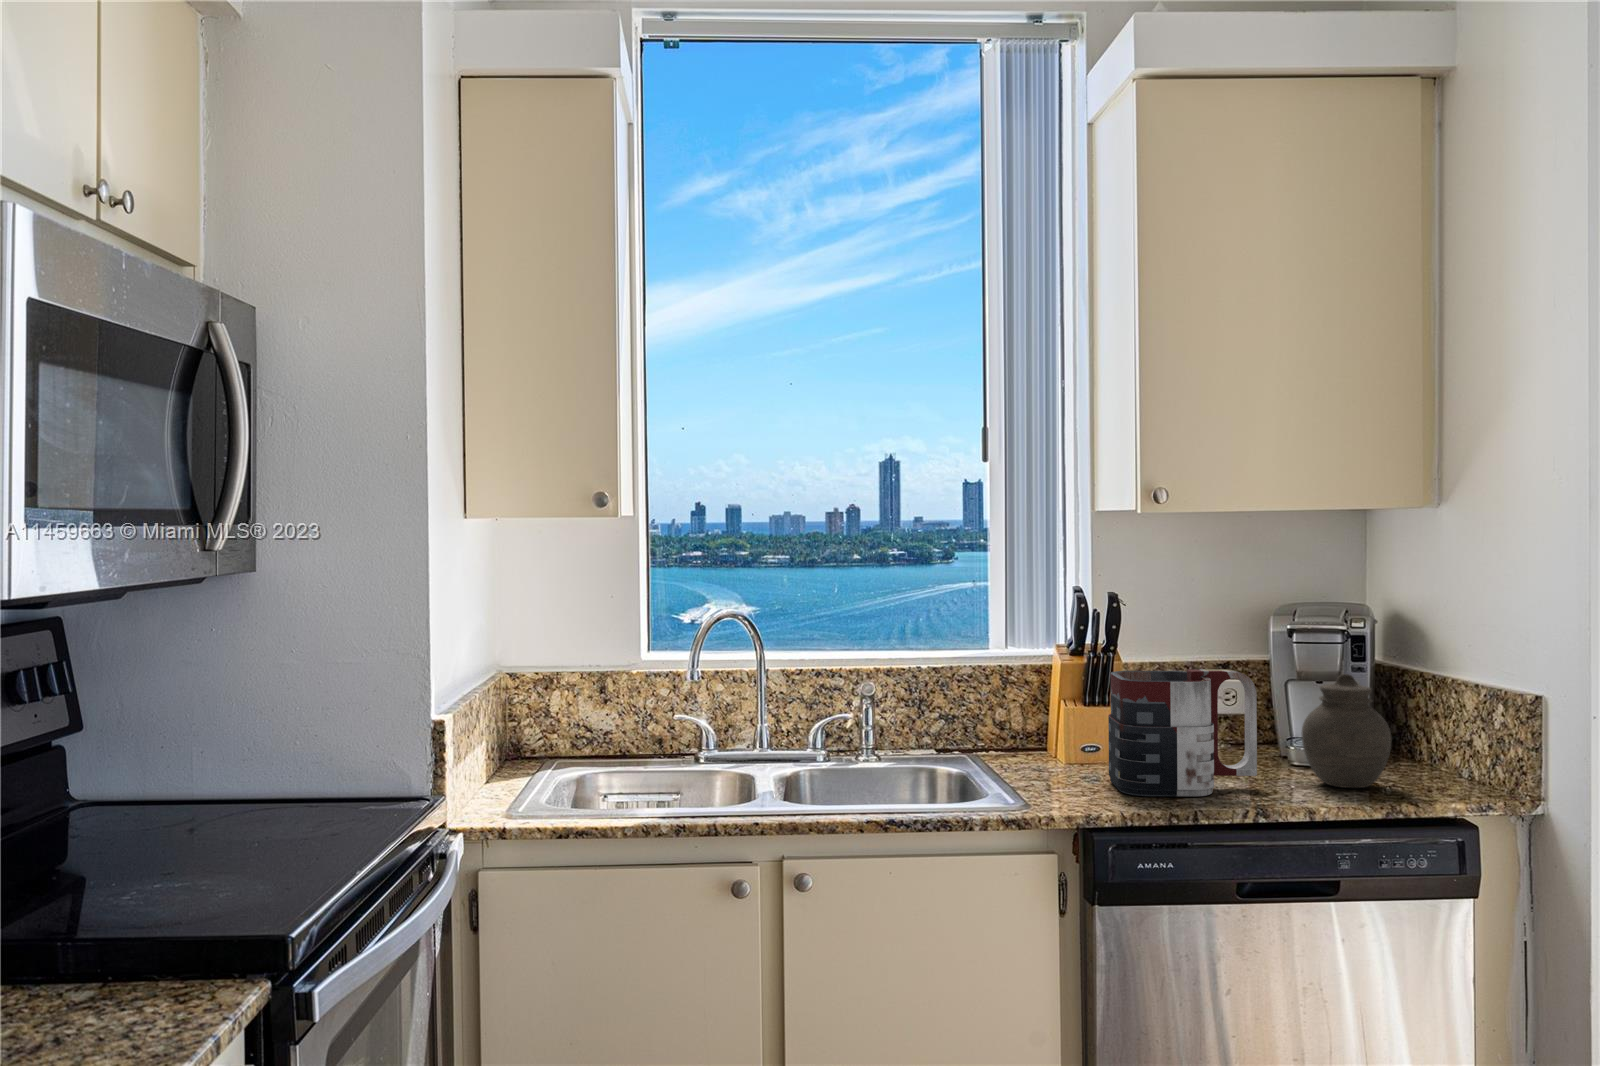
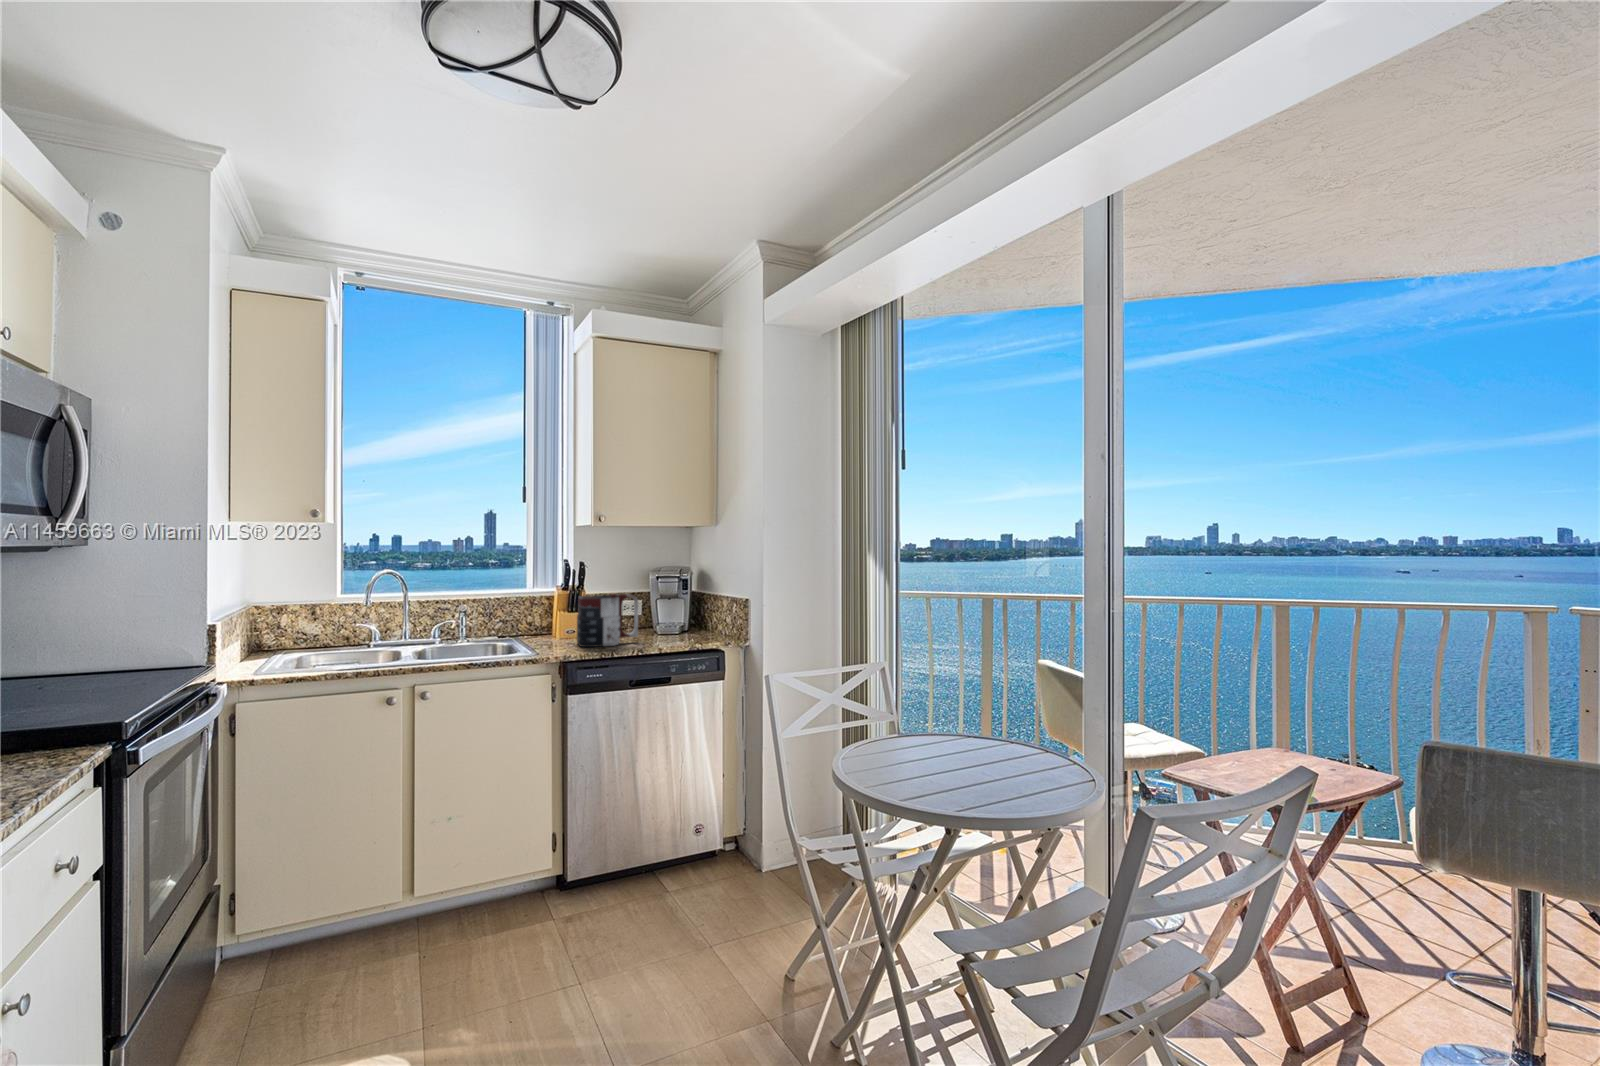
jar: present [1302,674,1392,788] -> none [658,594,691,640]

